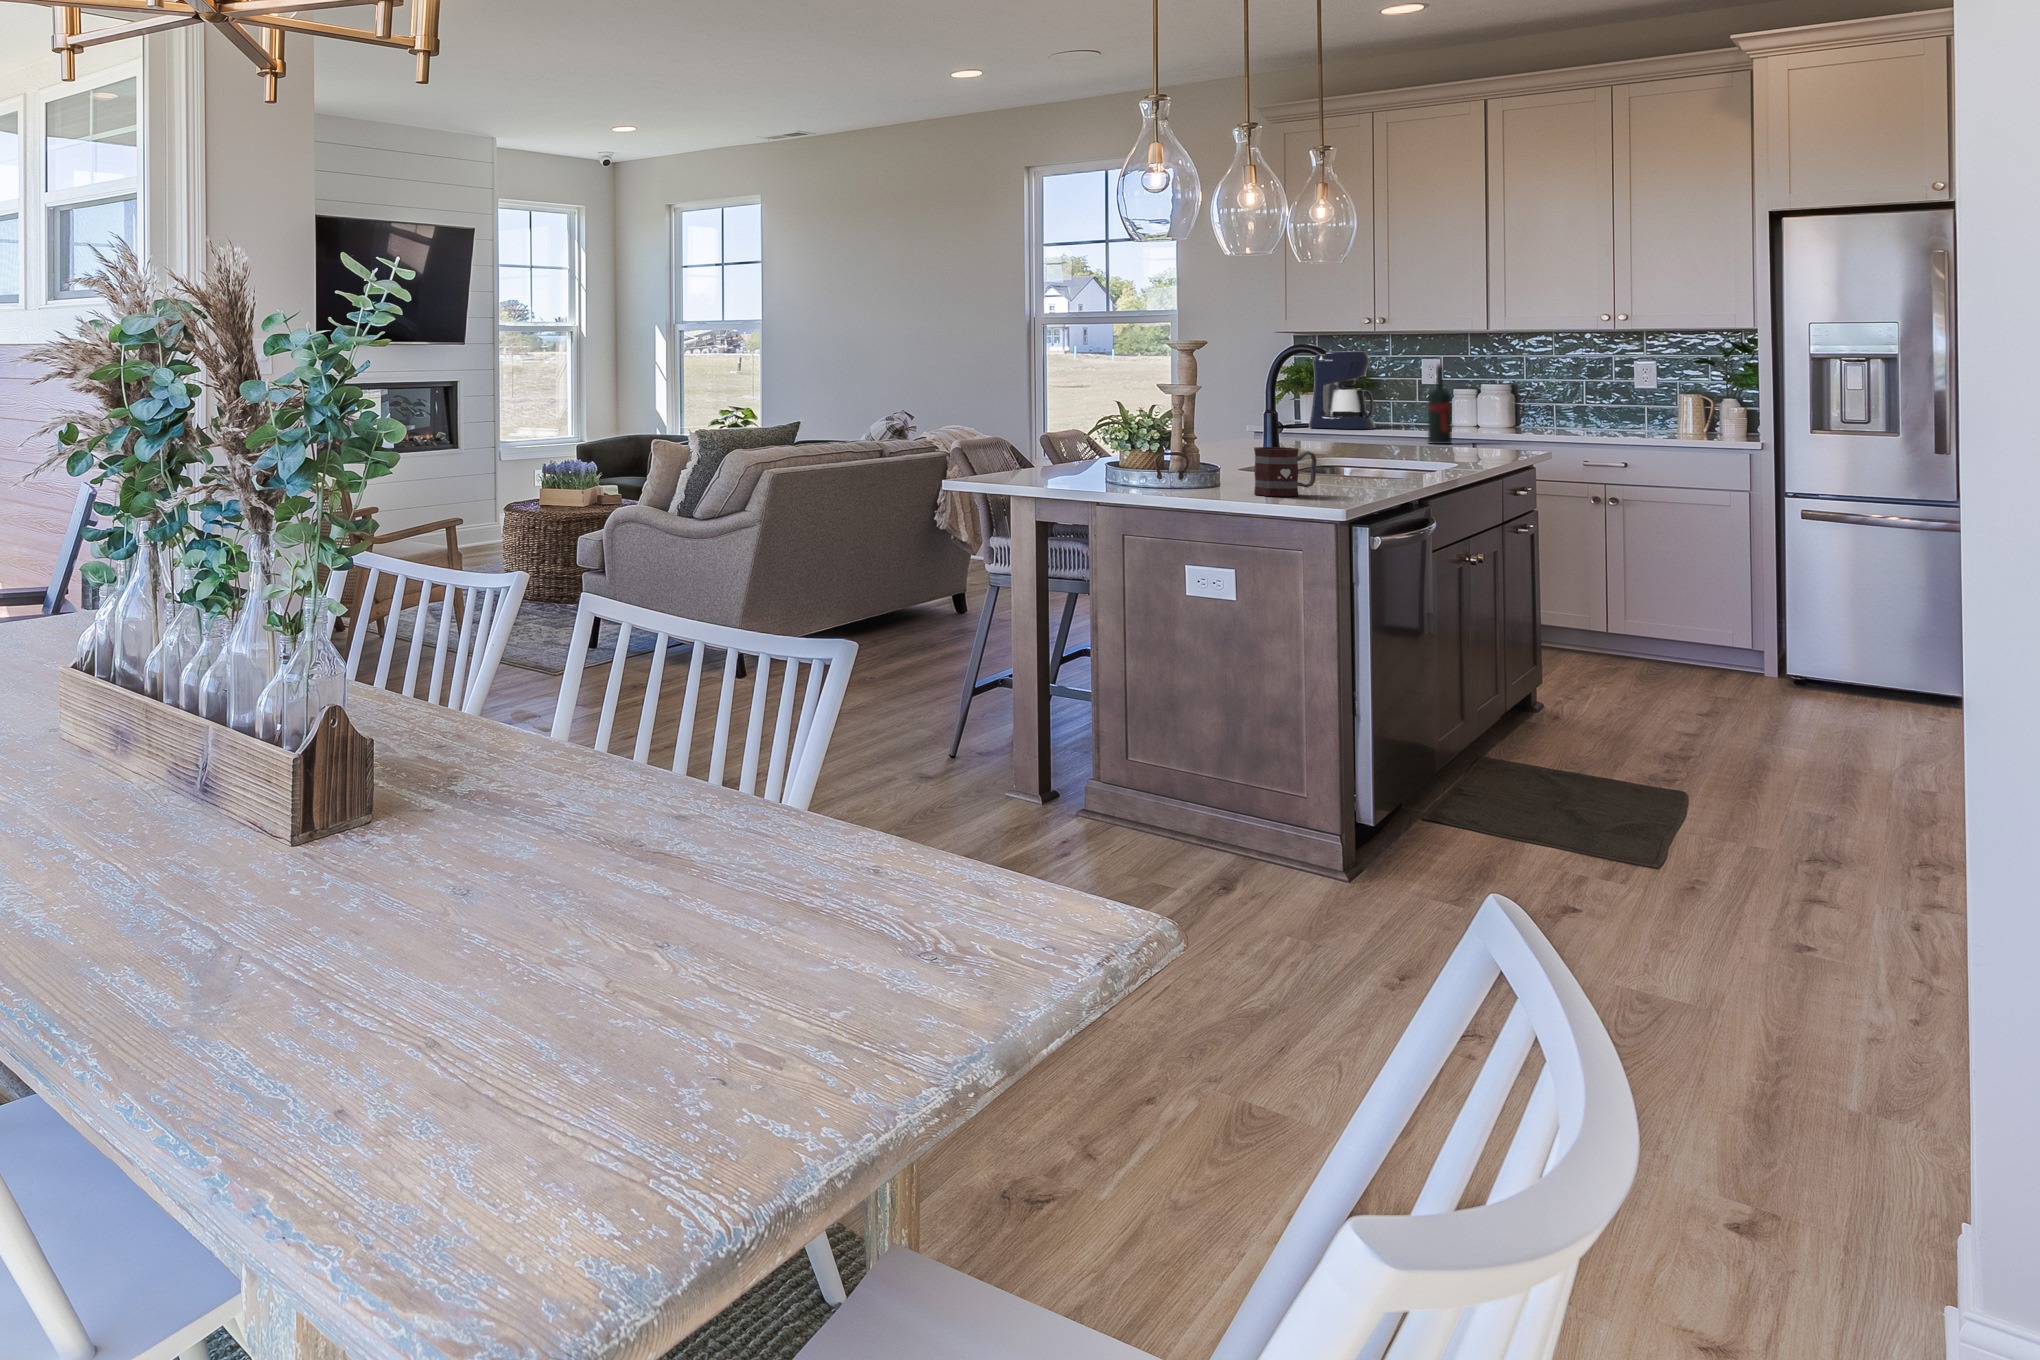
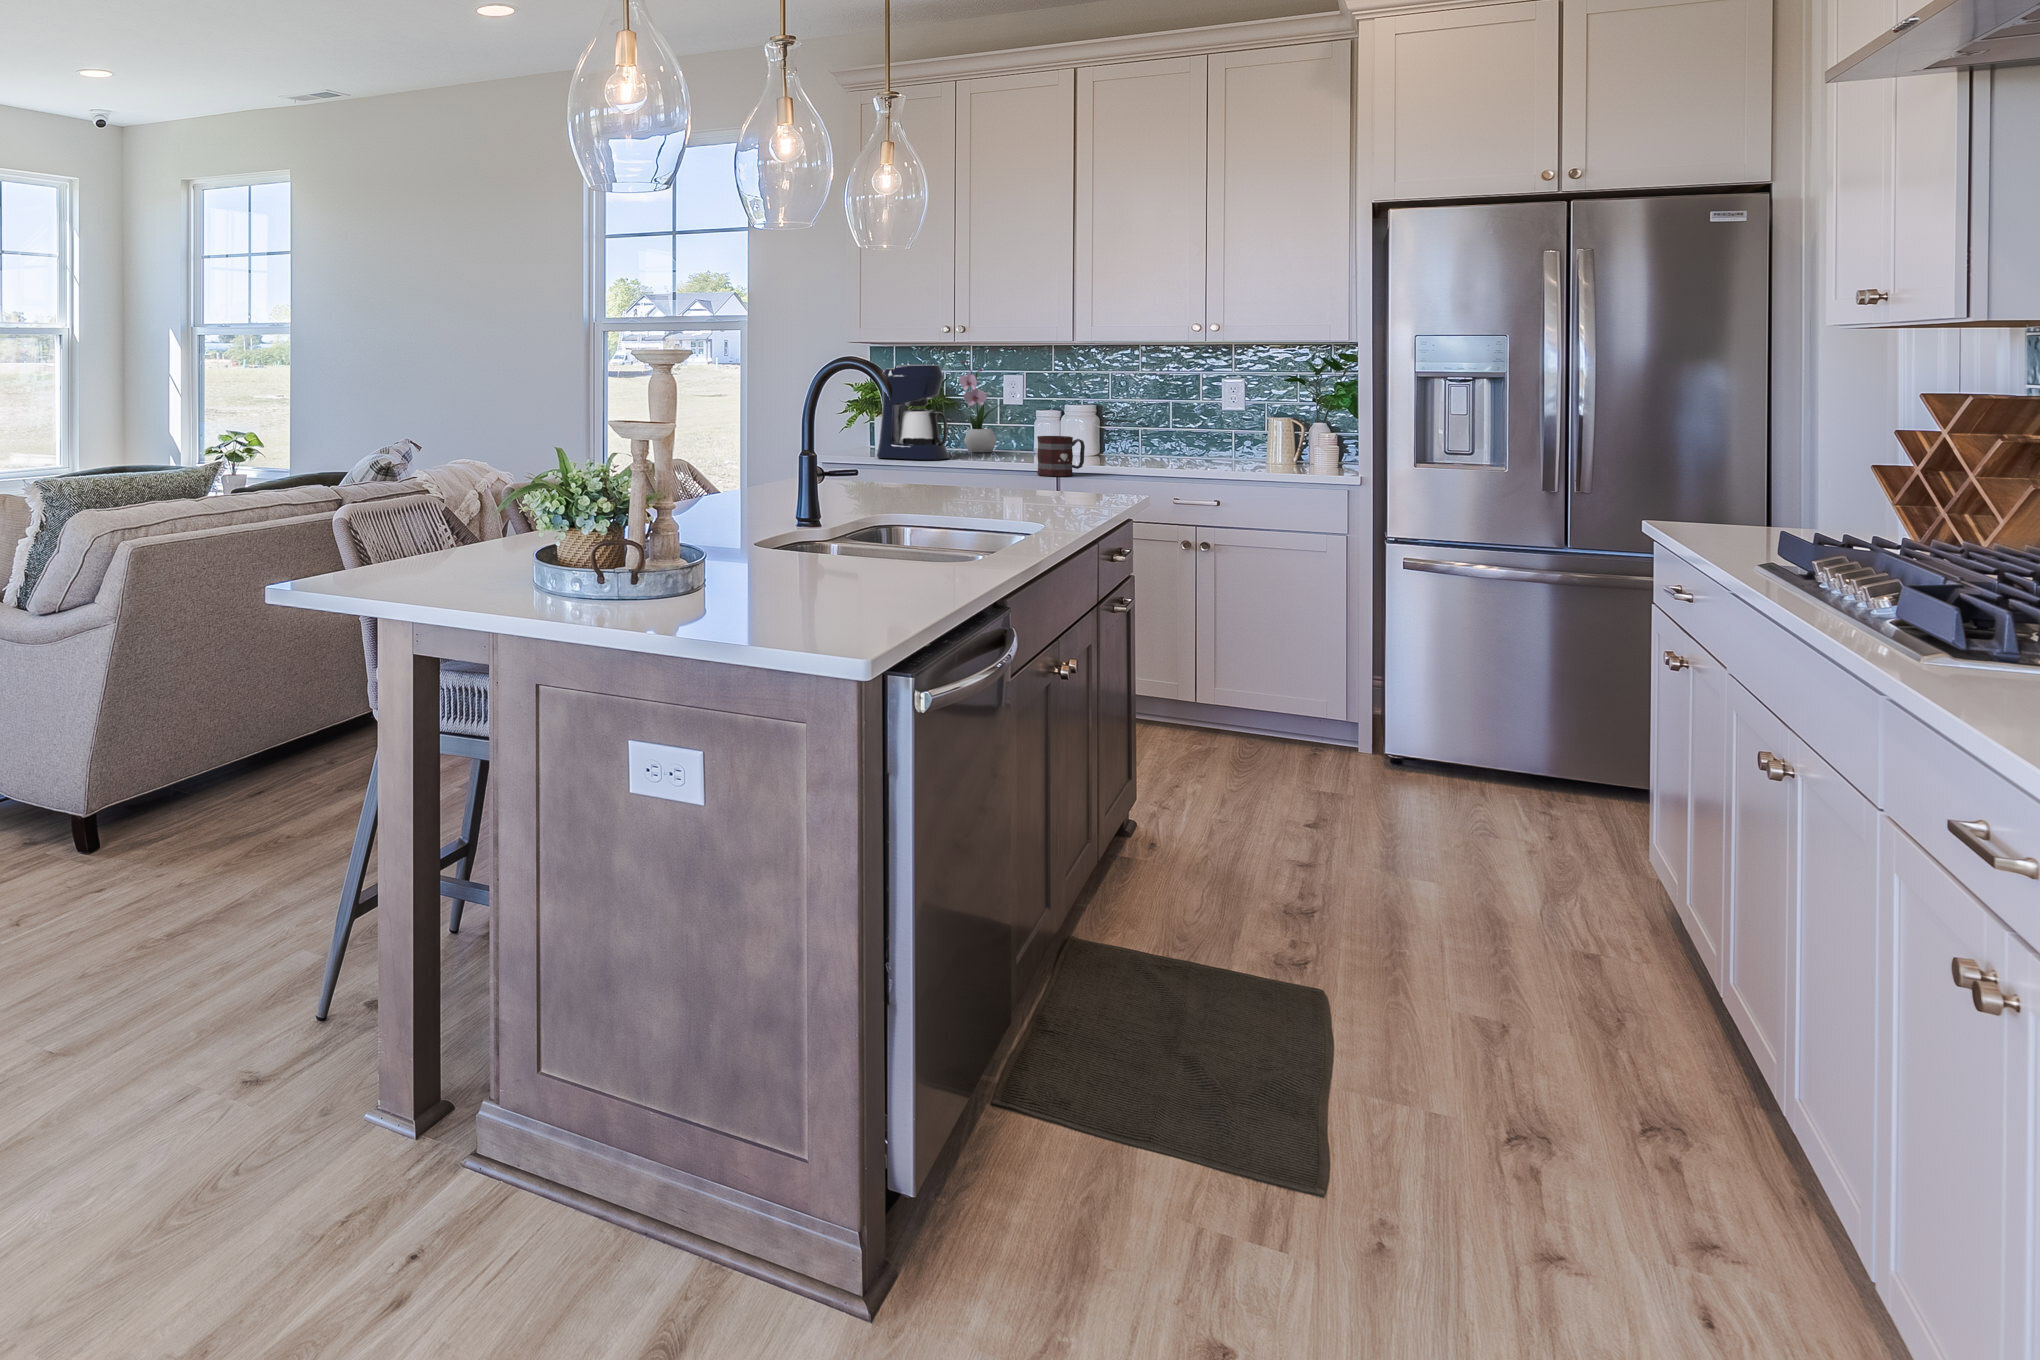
flower arrangement: none [1383,348,1423,425] -> present [959,361,999,452]
wine bottle: present [1428,364,1452,444] -> none [1005,382,1033,485]
mug: present [1254,447,1317,496] -> present [1037,436,1085,476]

